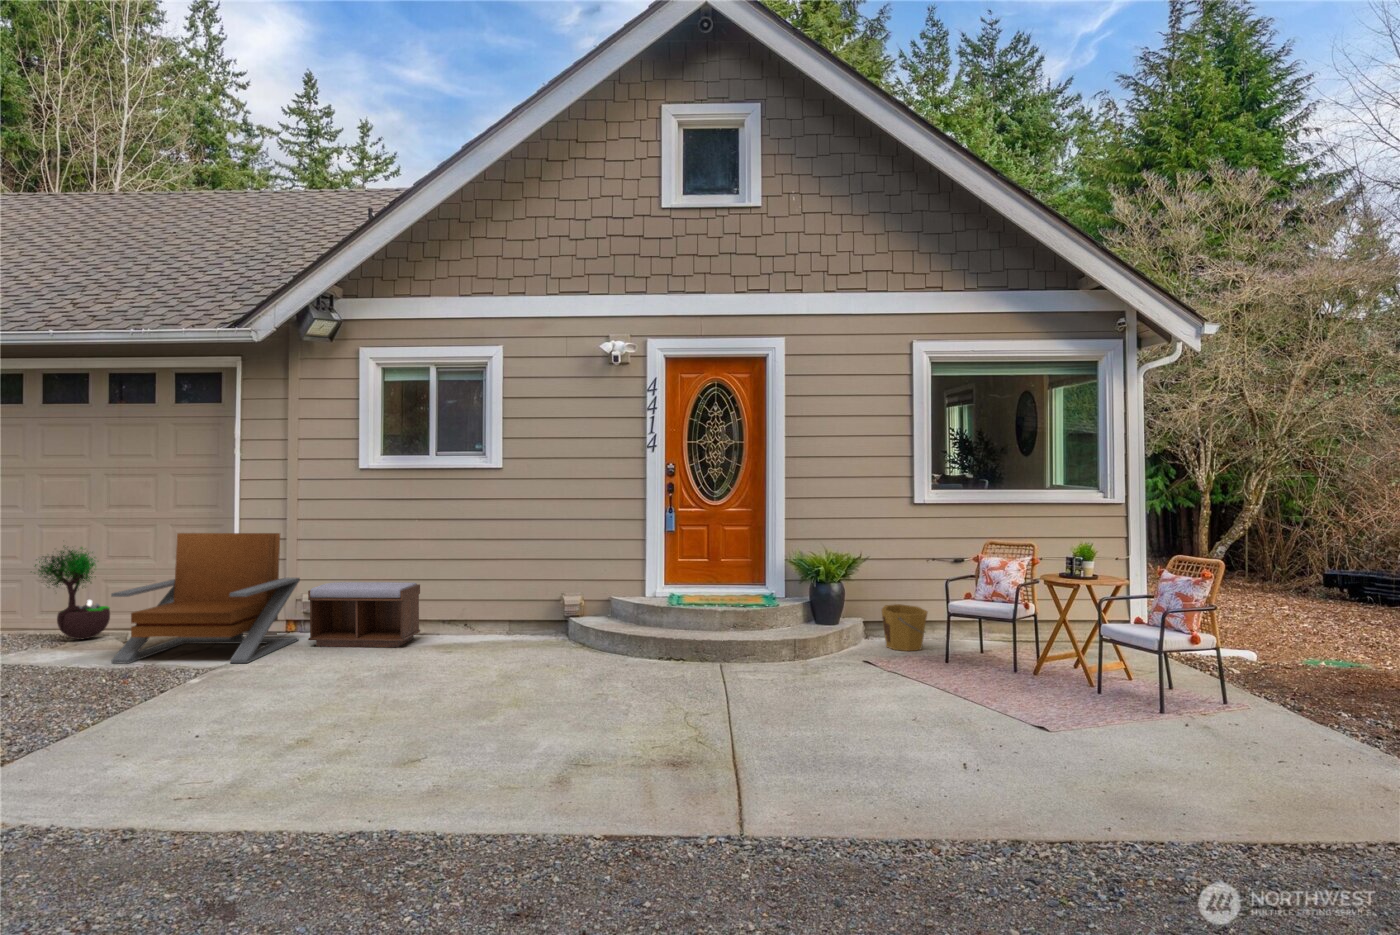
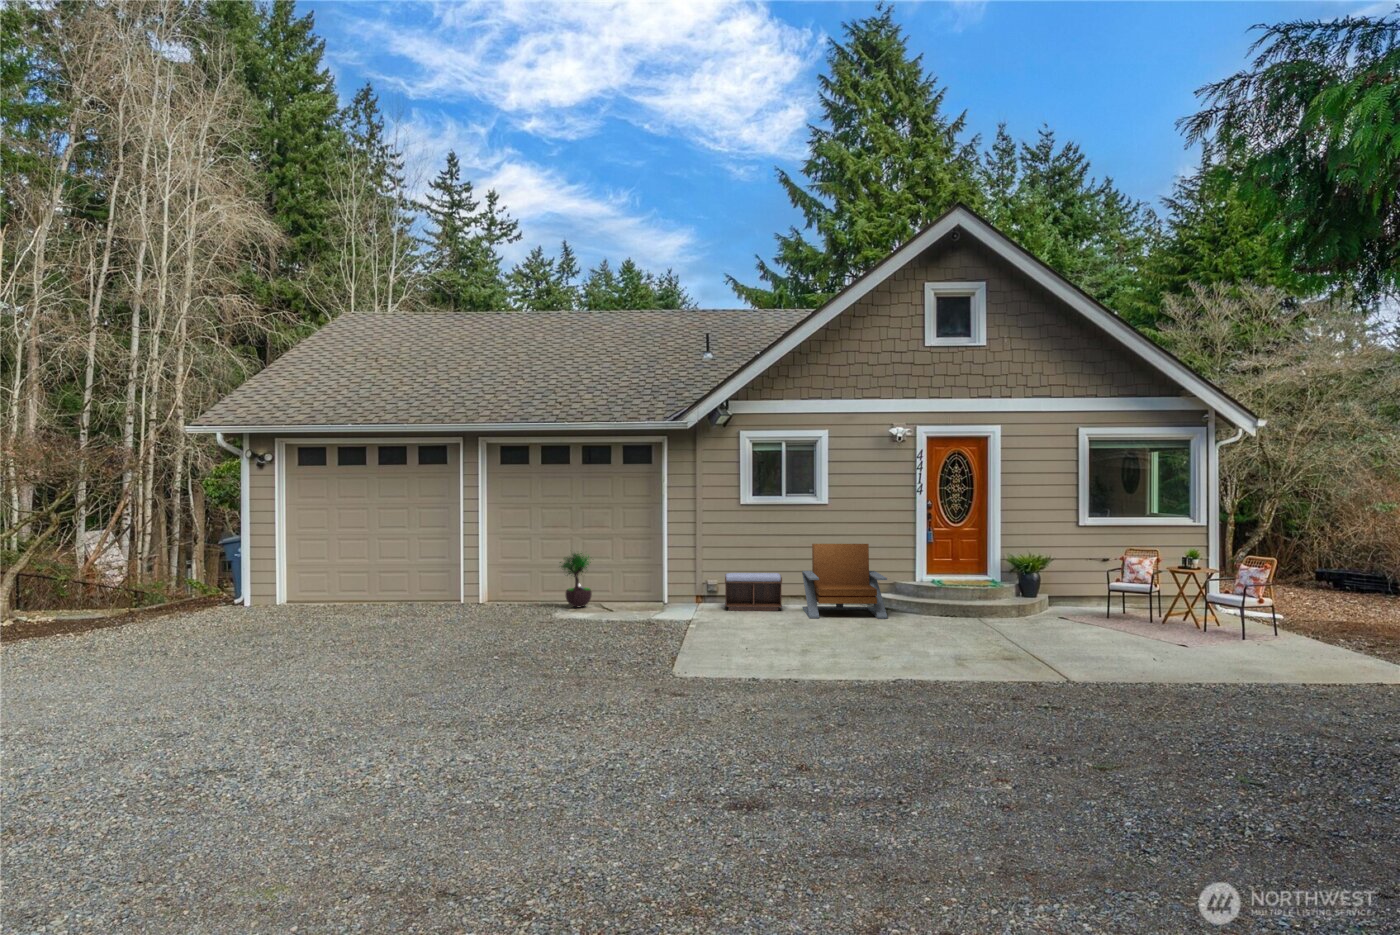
lounge chair: present [111,533,300,663] -> present [802,544,887,619]
bucket: present [882,604,927,651] -> none [1062,586,1091,613]

